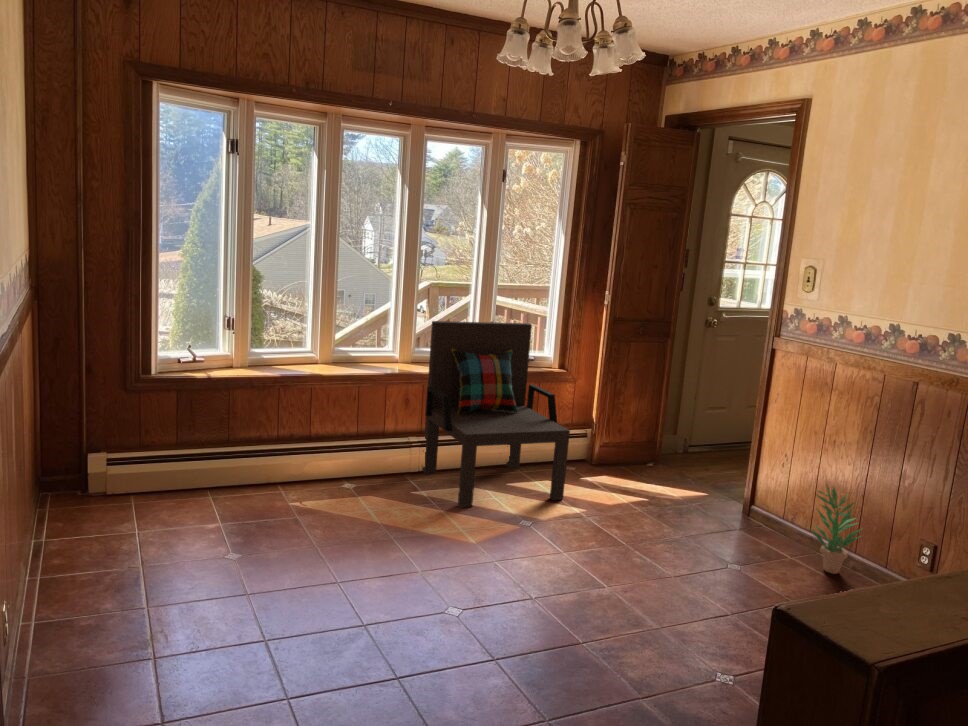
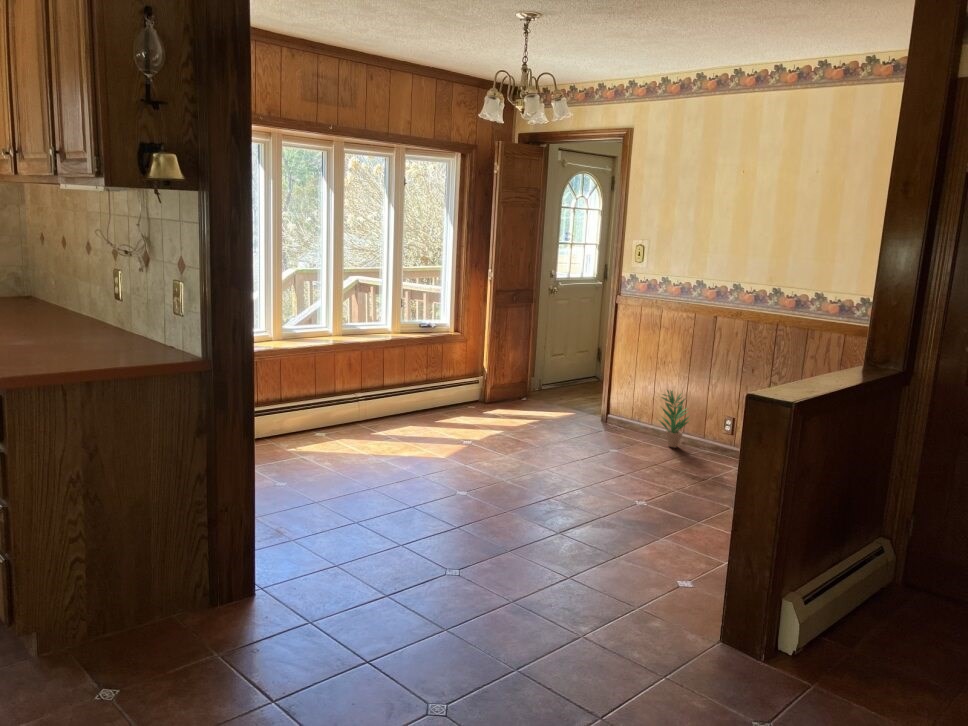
armchair: present [422,321,570,508] -> none [365,297,484,440]

